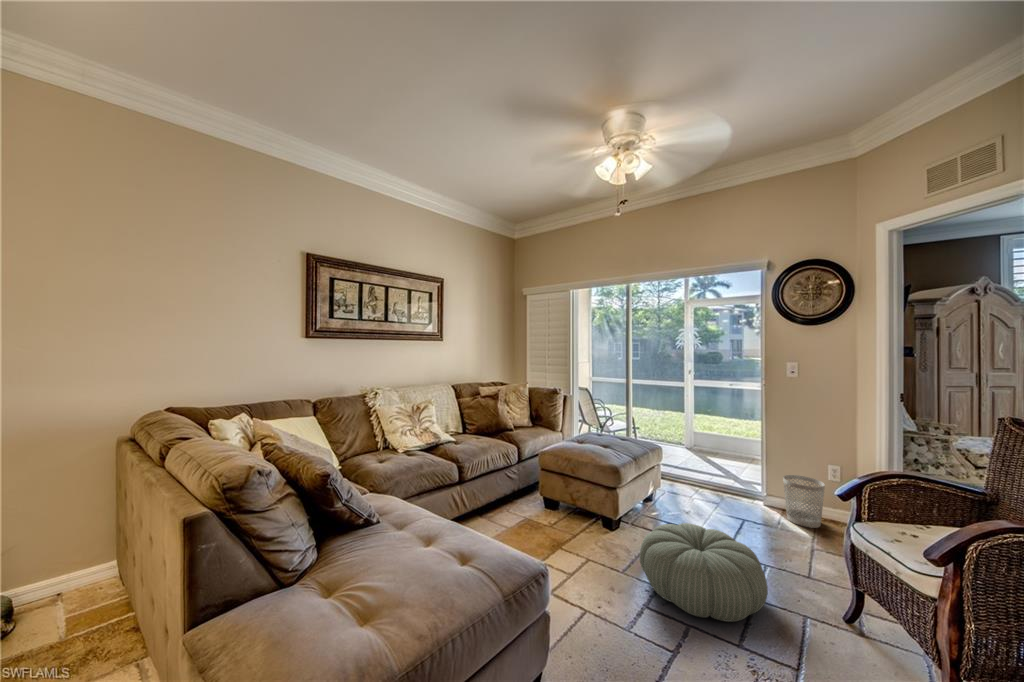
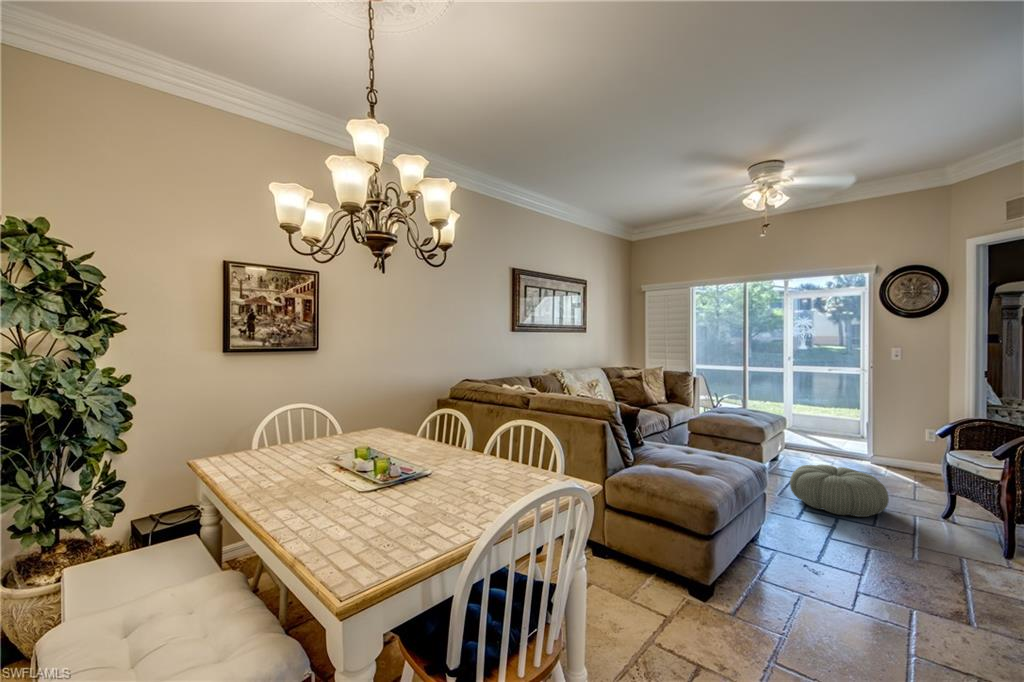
wastebasket: present [783,475,825,528] -> none [888,438,923,476]

